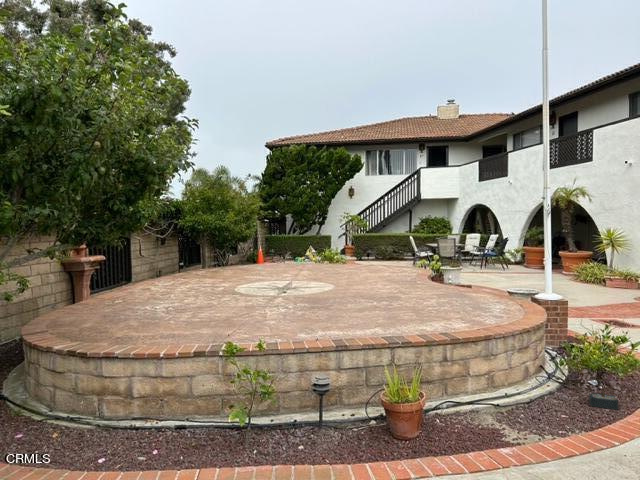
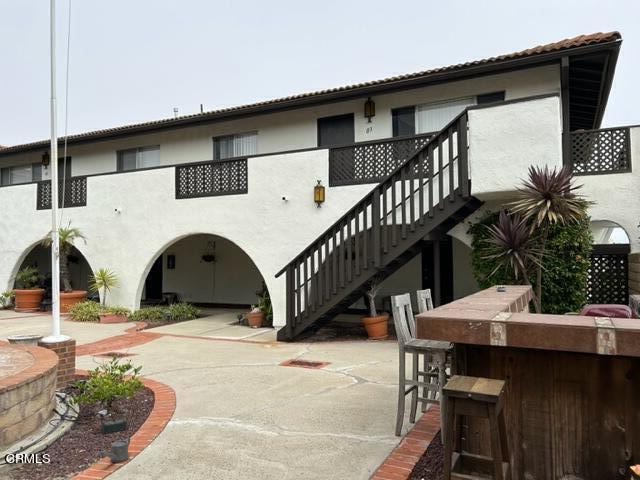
watering can: none [581,420,619,445] -> present [101,438,130,463]

